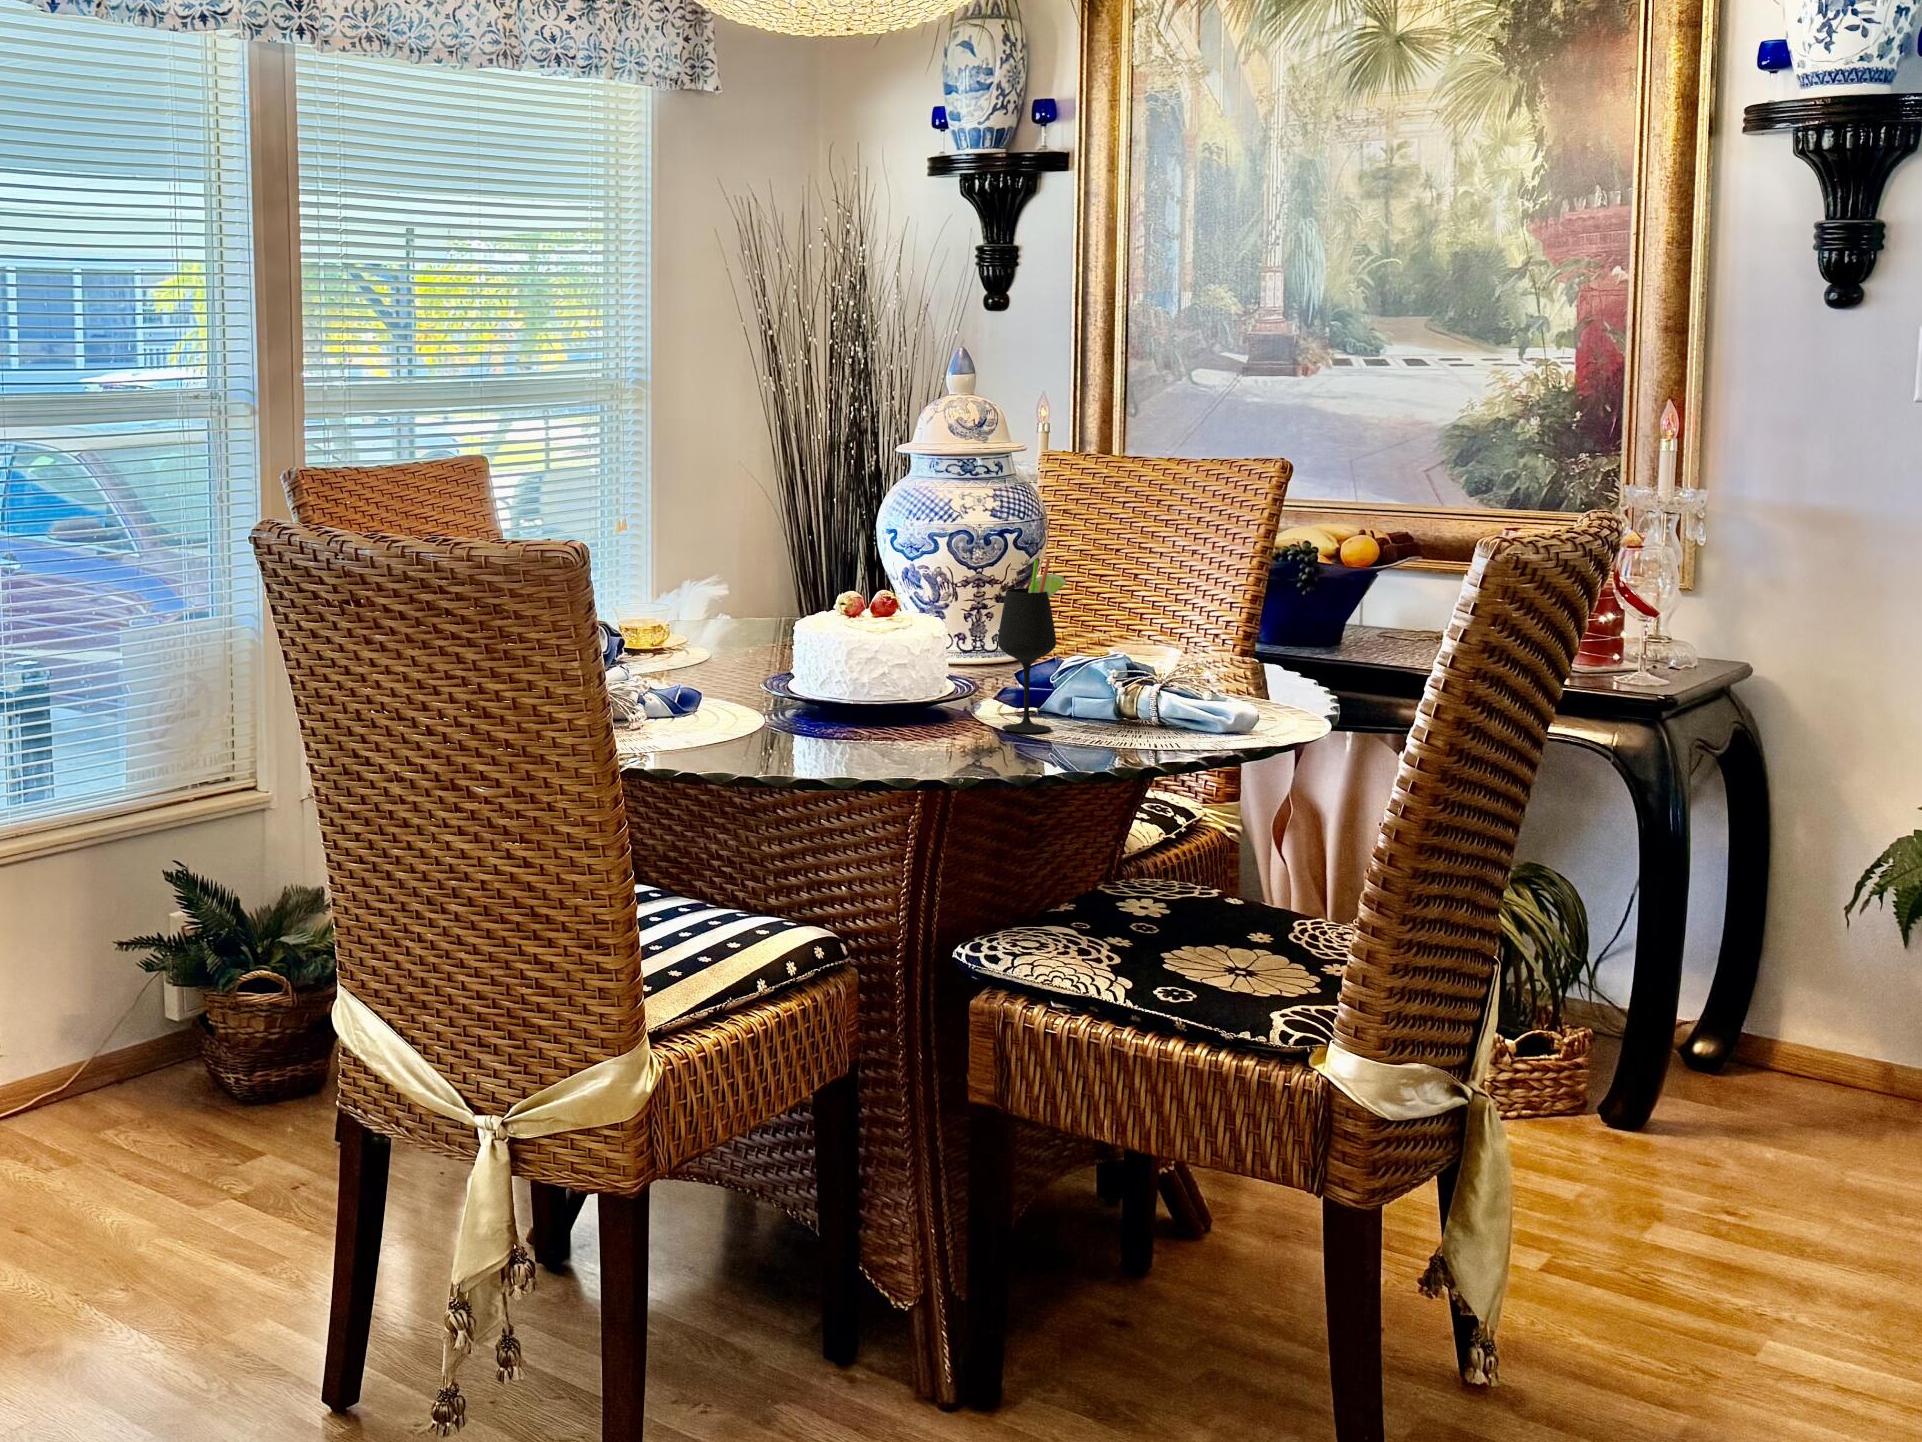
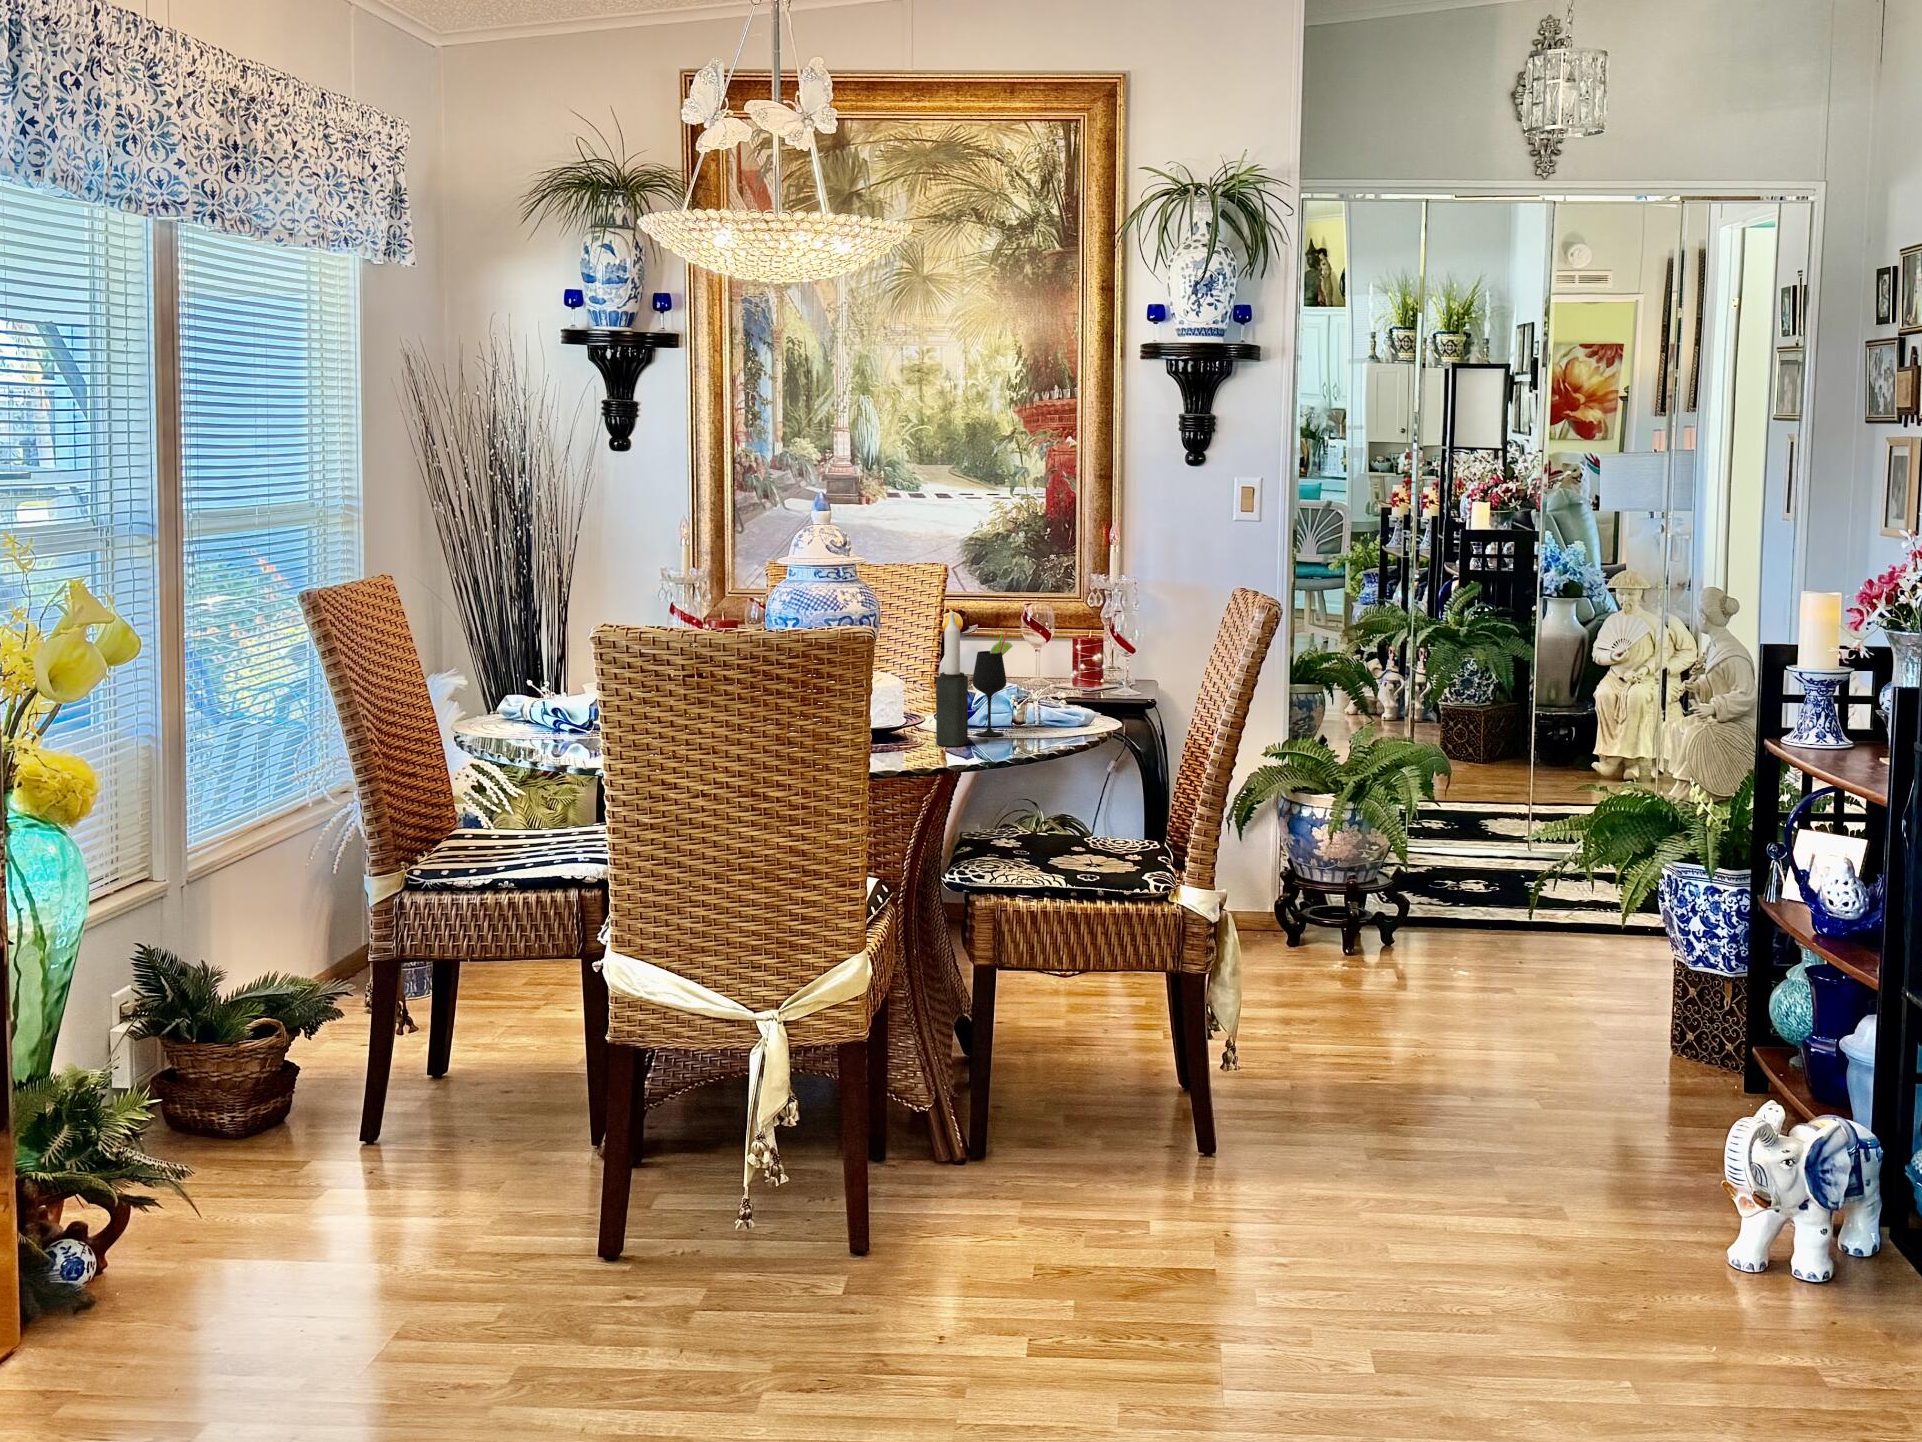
candle: none [891,518,946,743] -> present [936,612,968,746]

